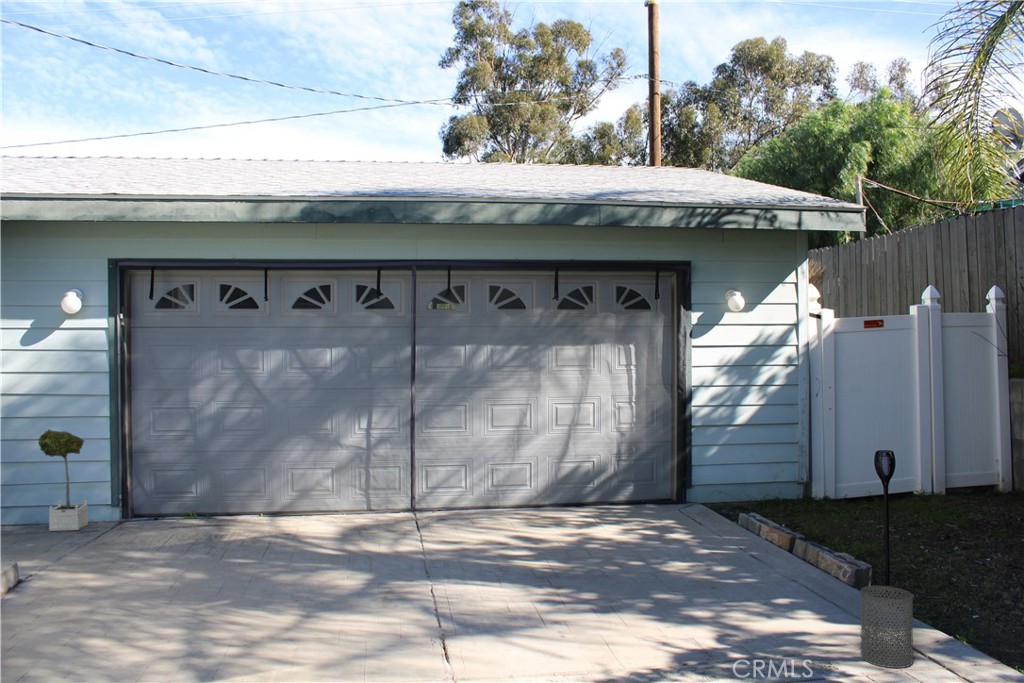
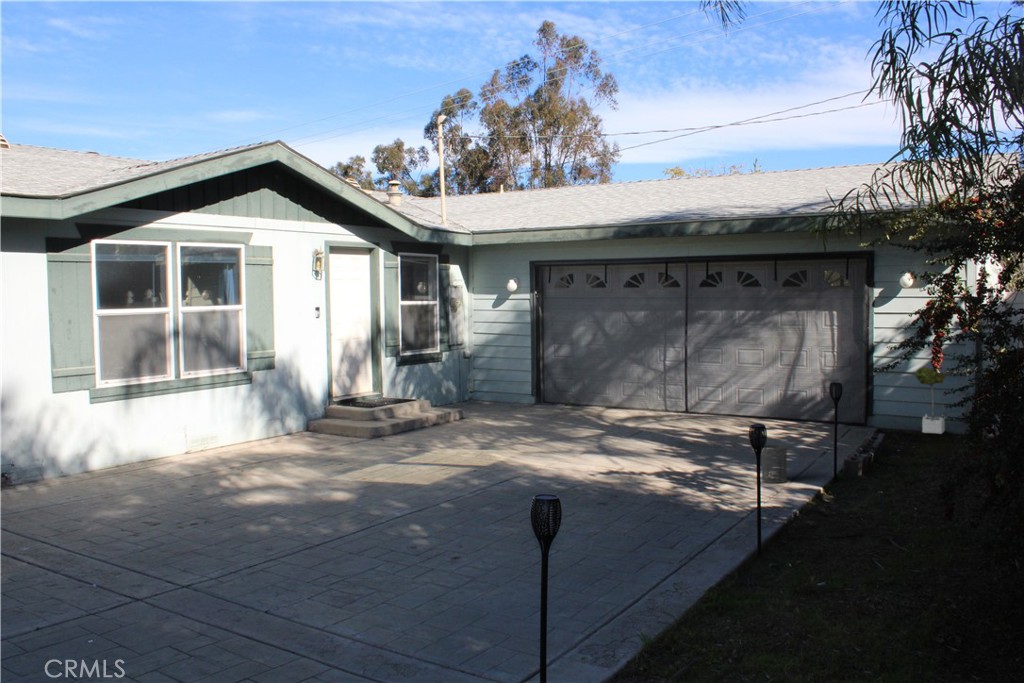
potted tree: present [38,429,88,531] -> present [915,367,945,434]

